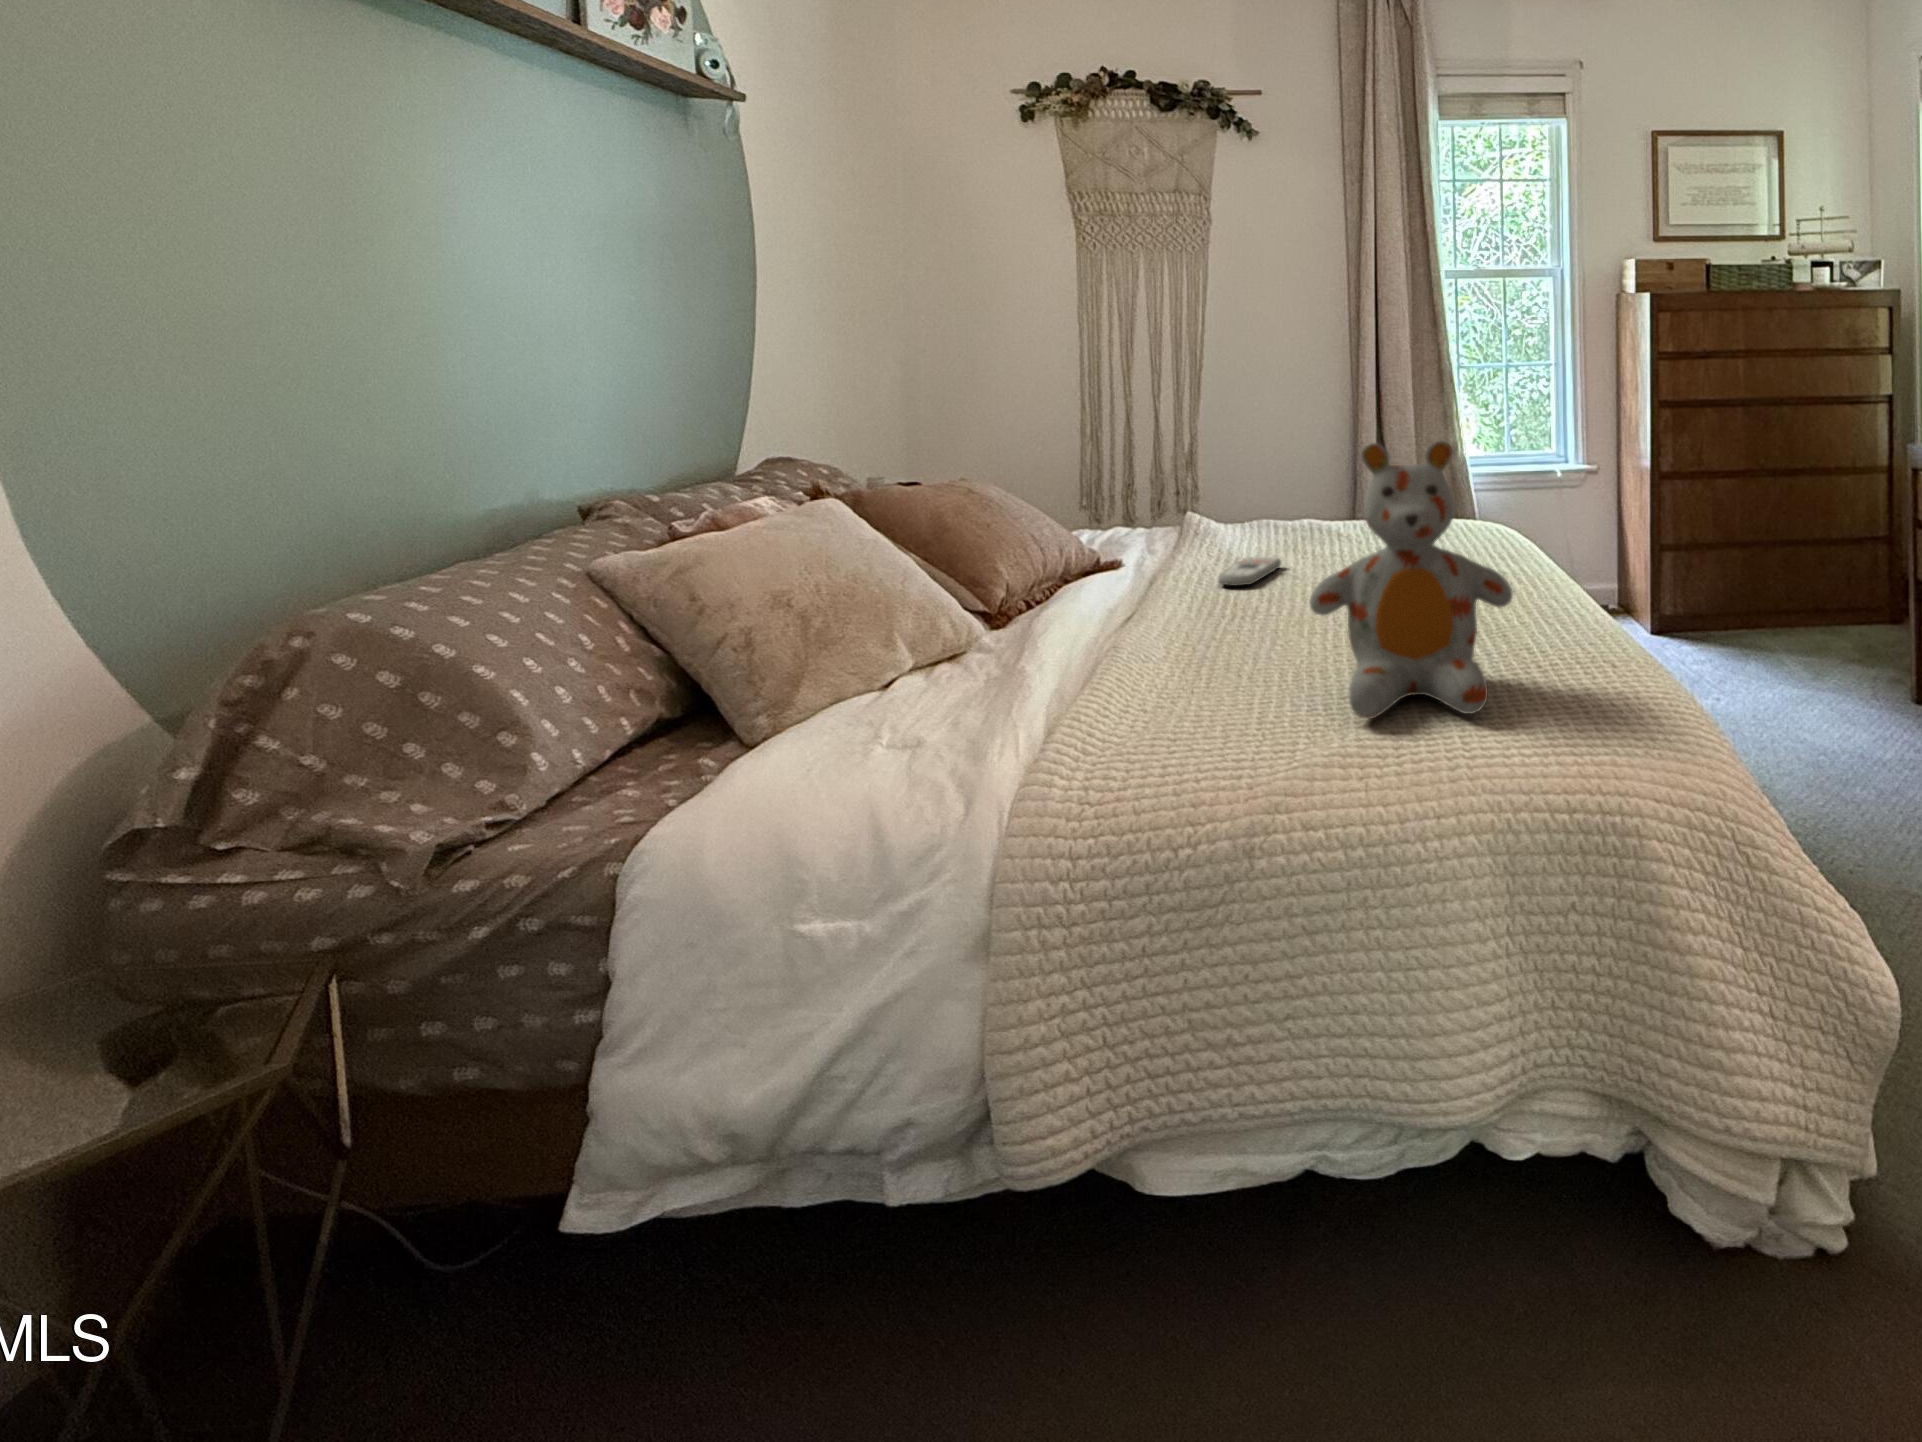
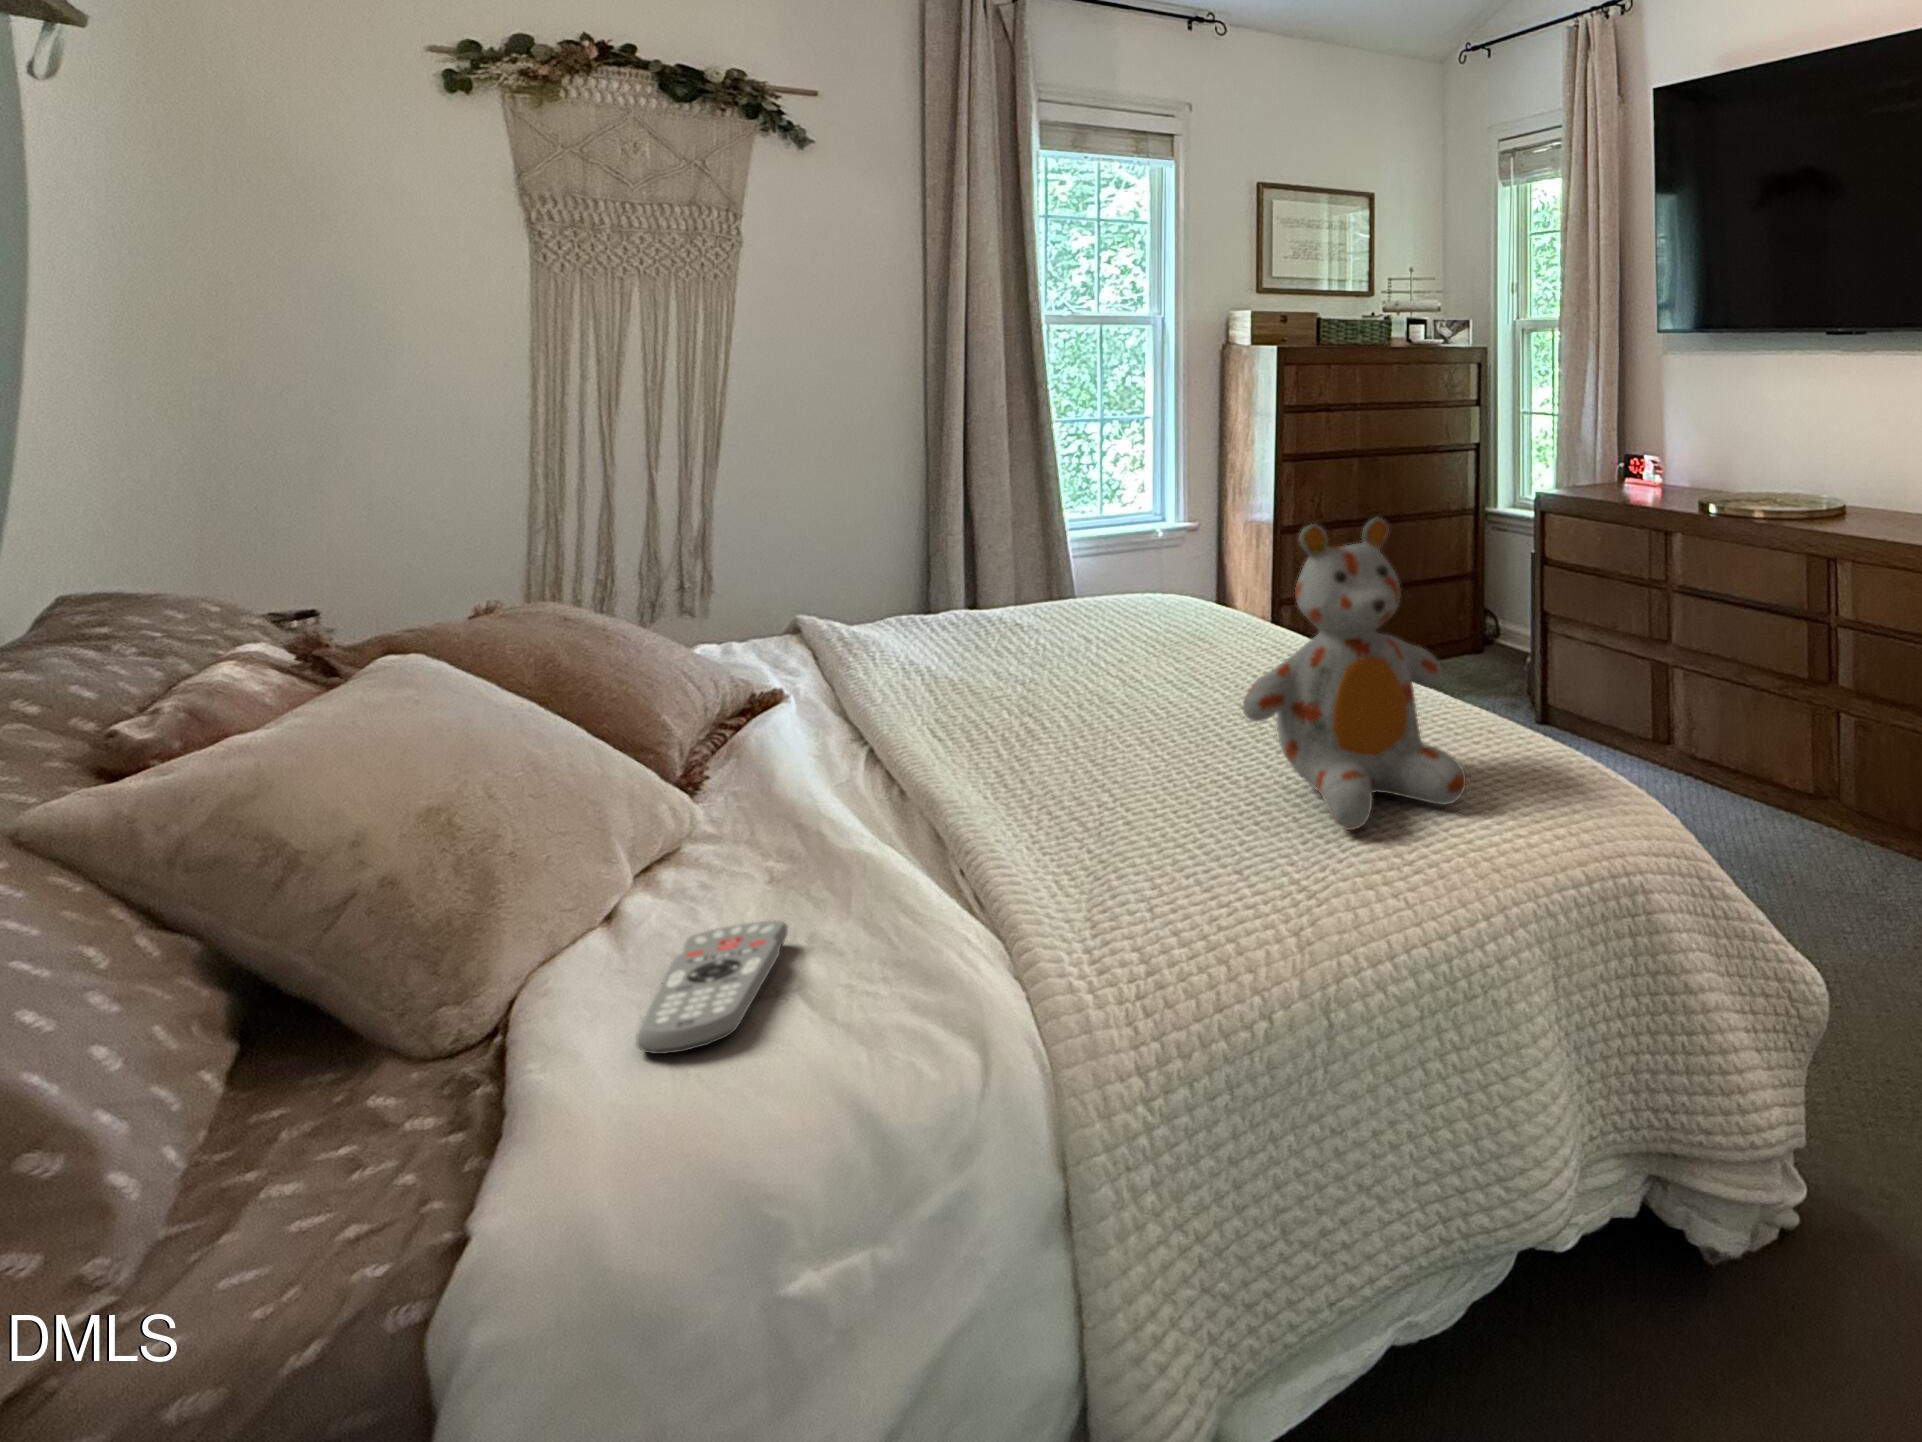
remote control: present [1218,557,1281,586] -> present [636,921,788,1054]

